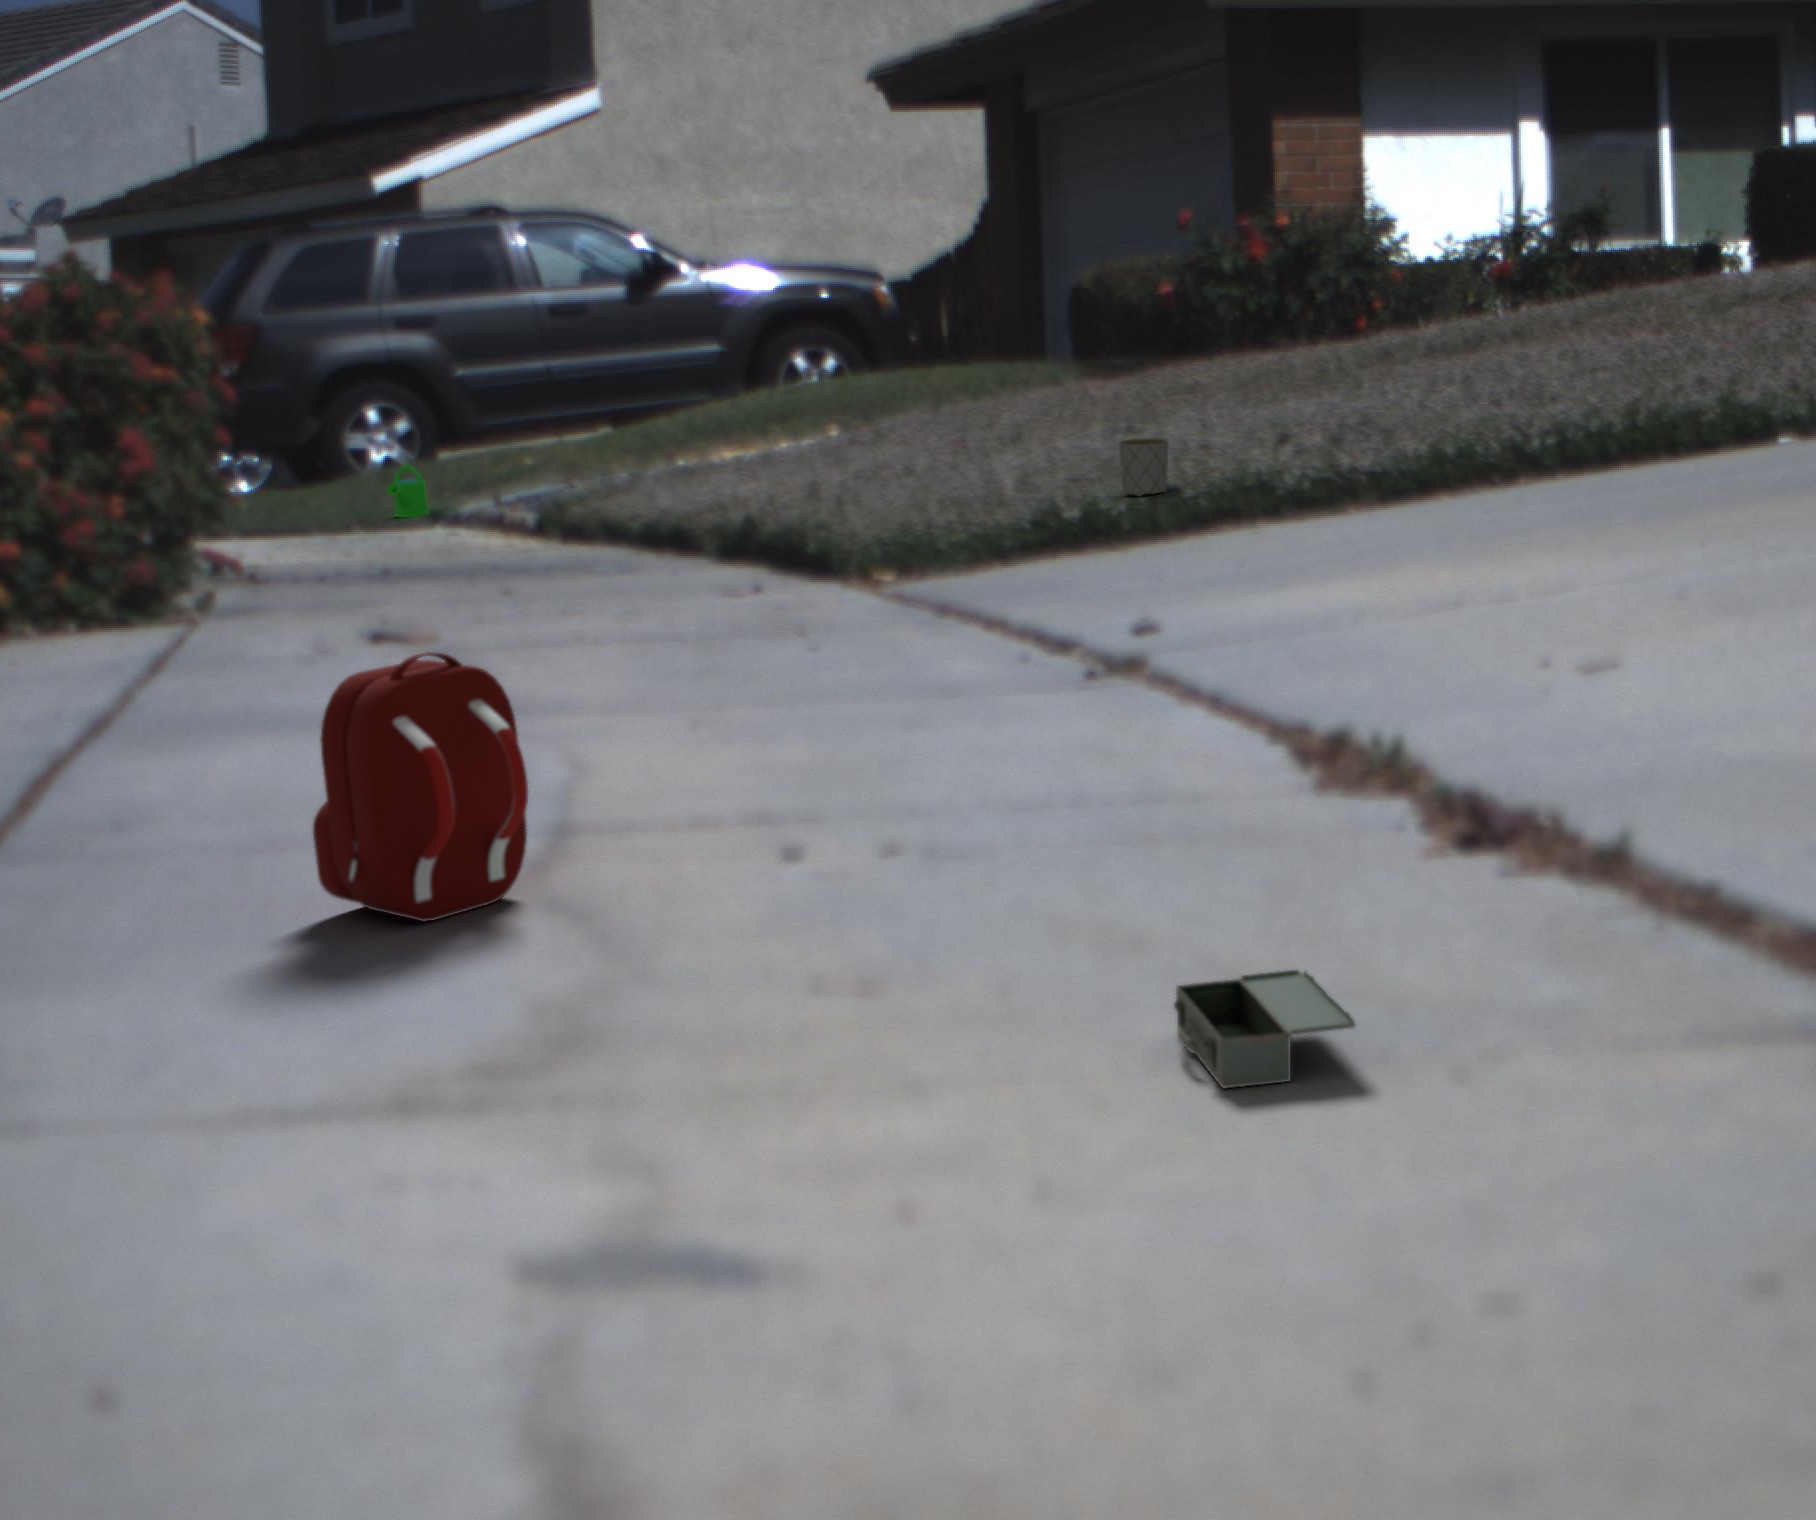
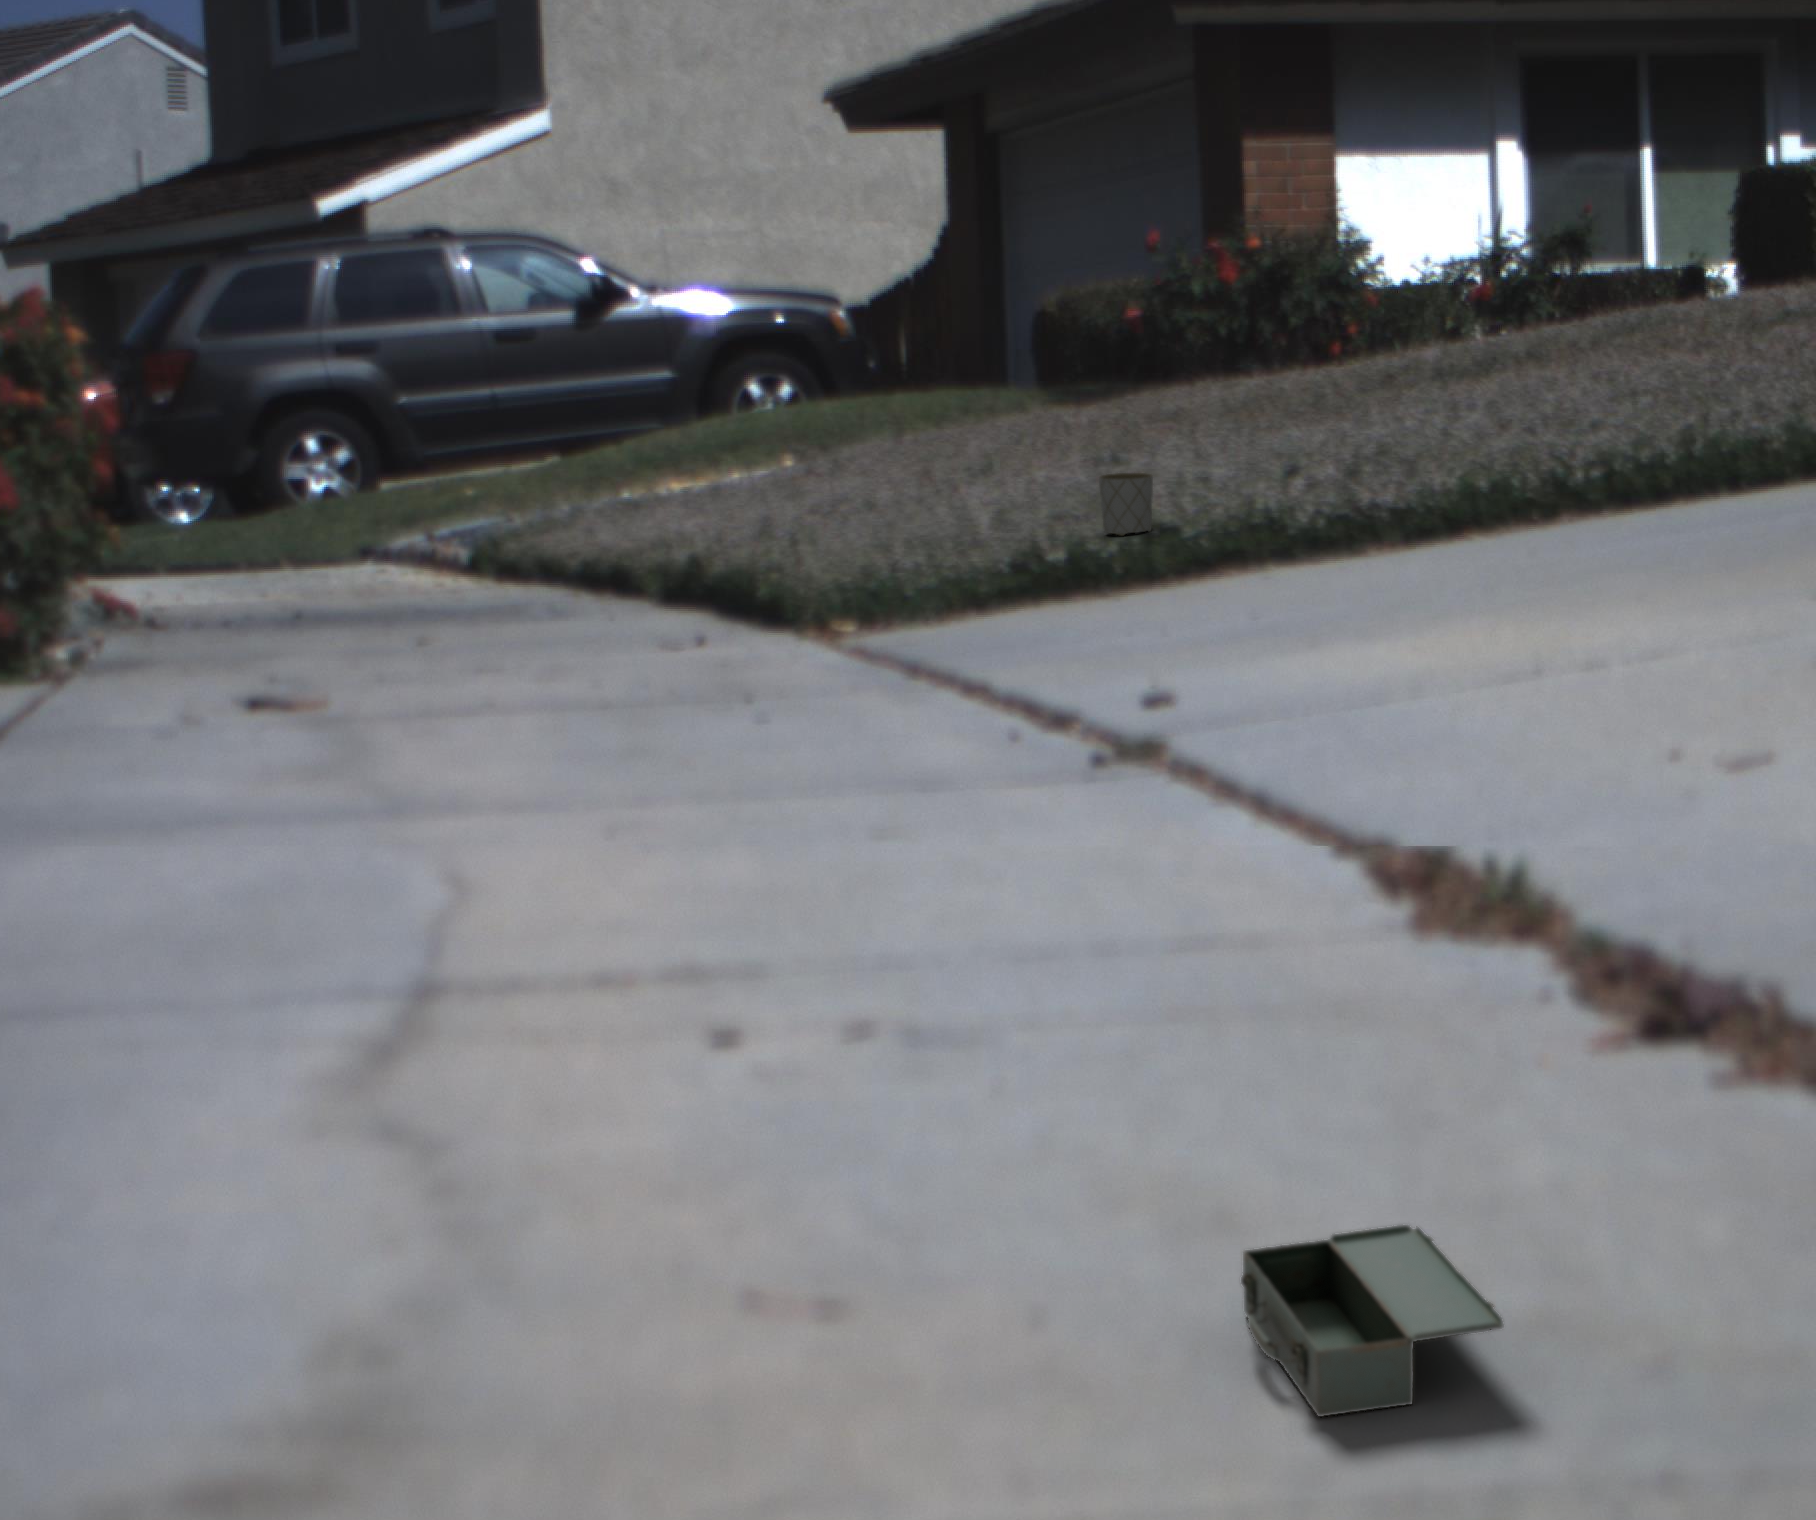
watering can: present [387,464,429,518] -> none [311,498,360,555]
backpack: present [313,652,528,922] -> none [103,771,383,1118]

